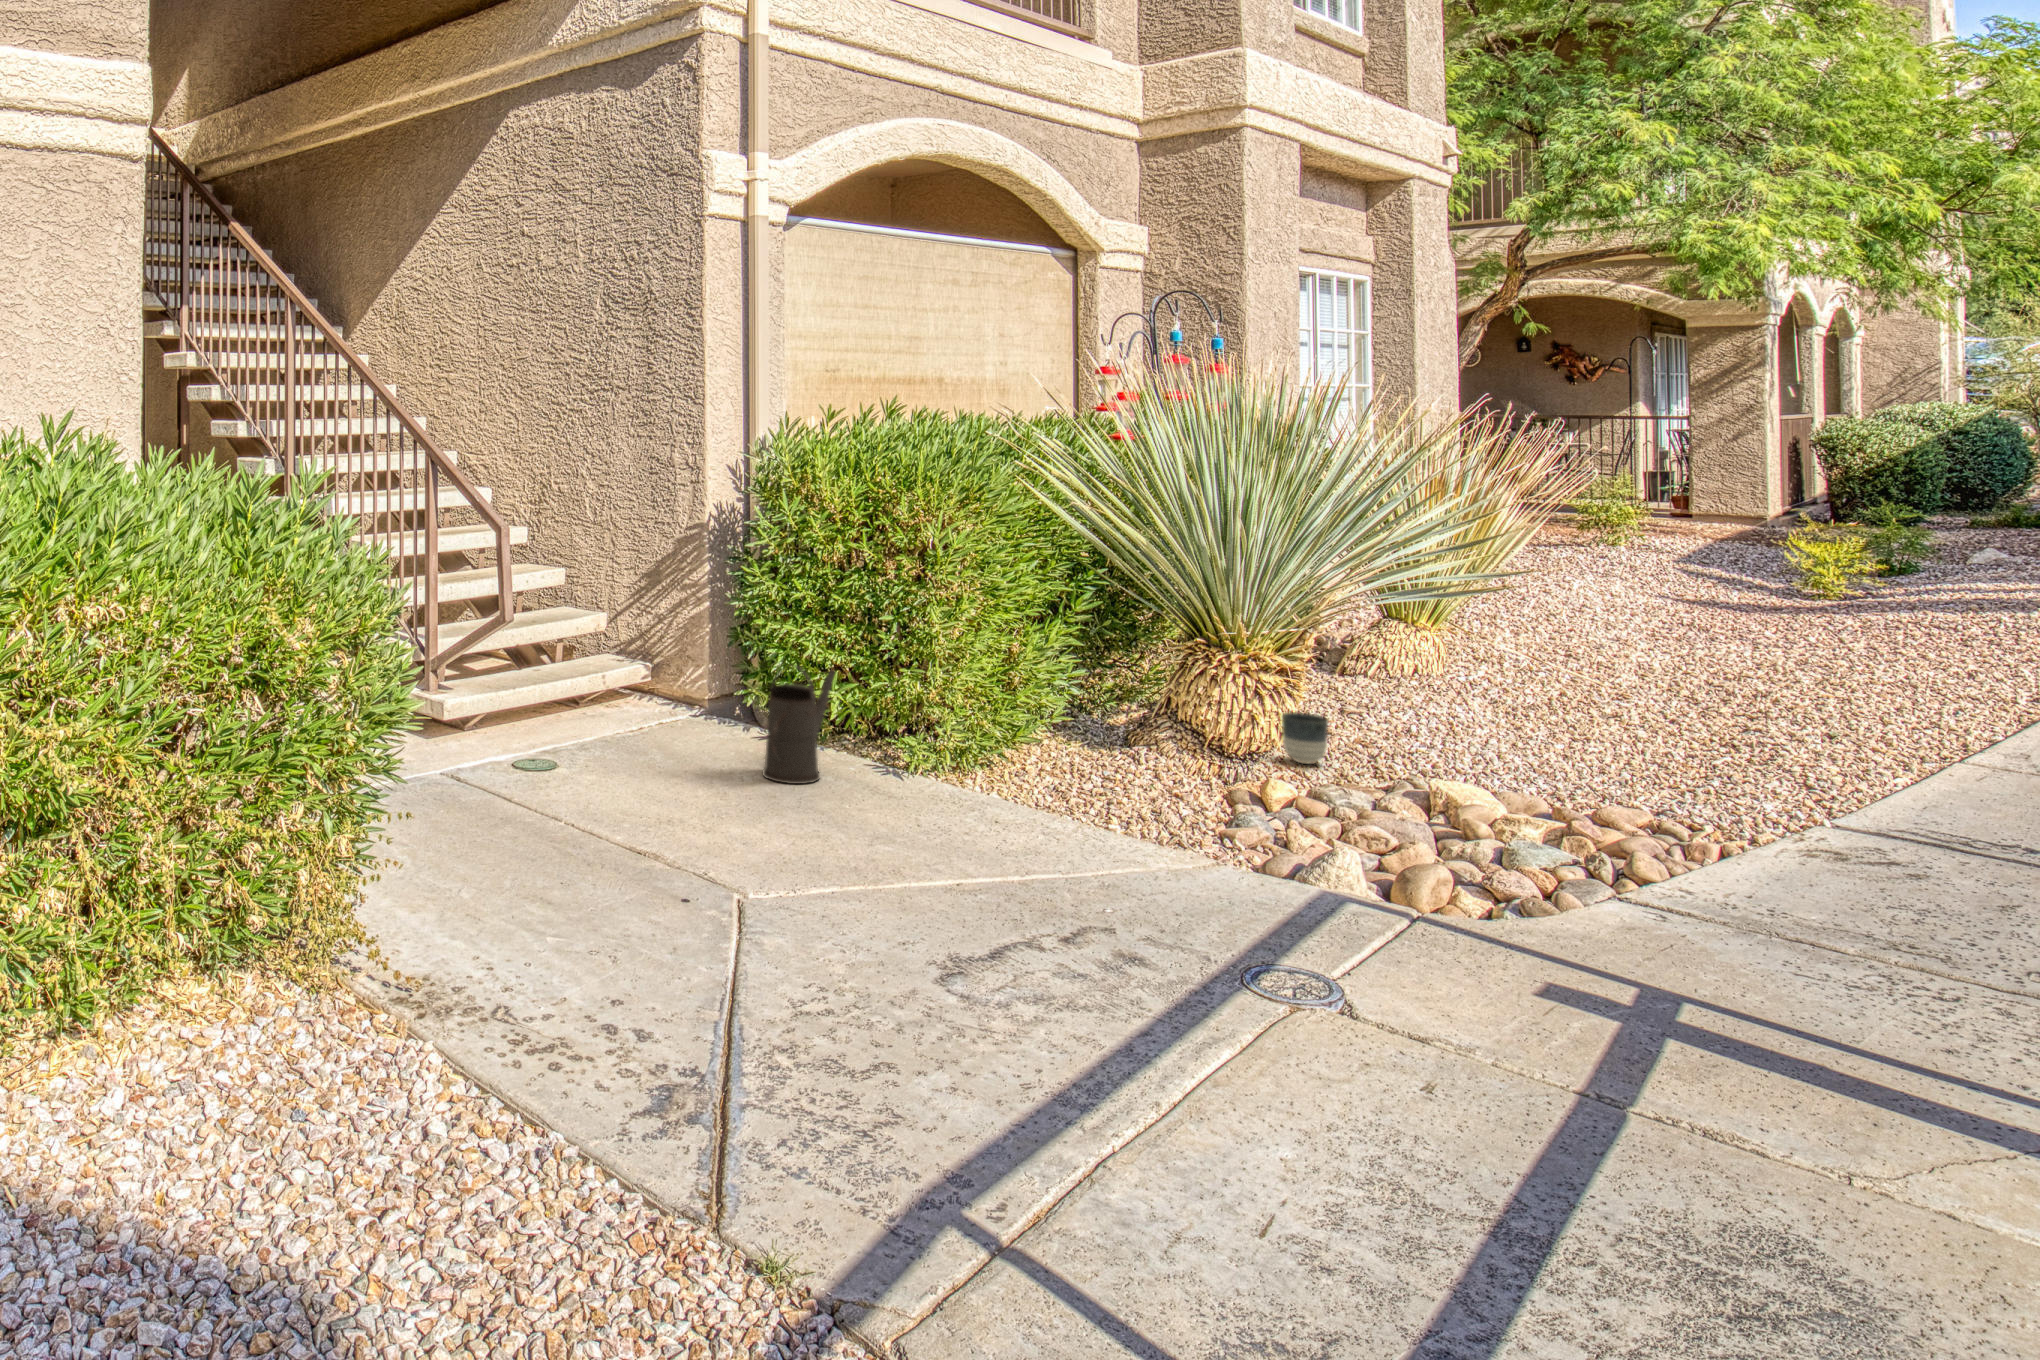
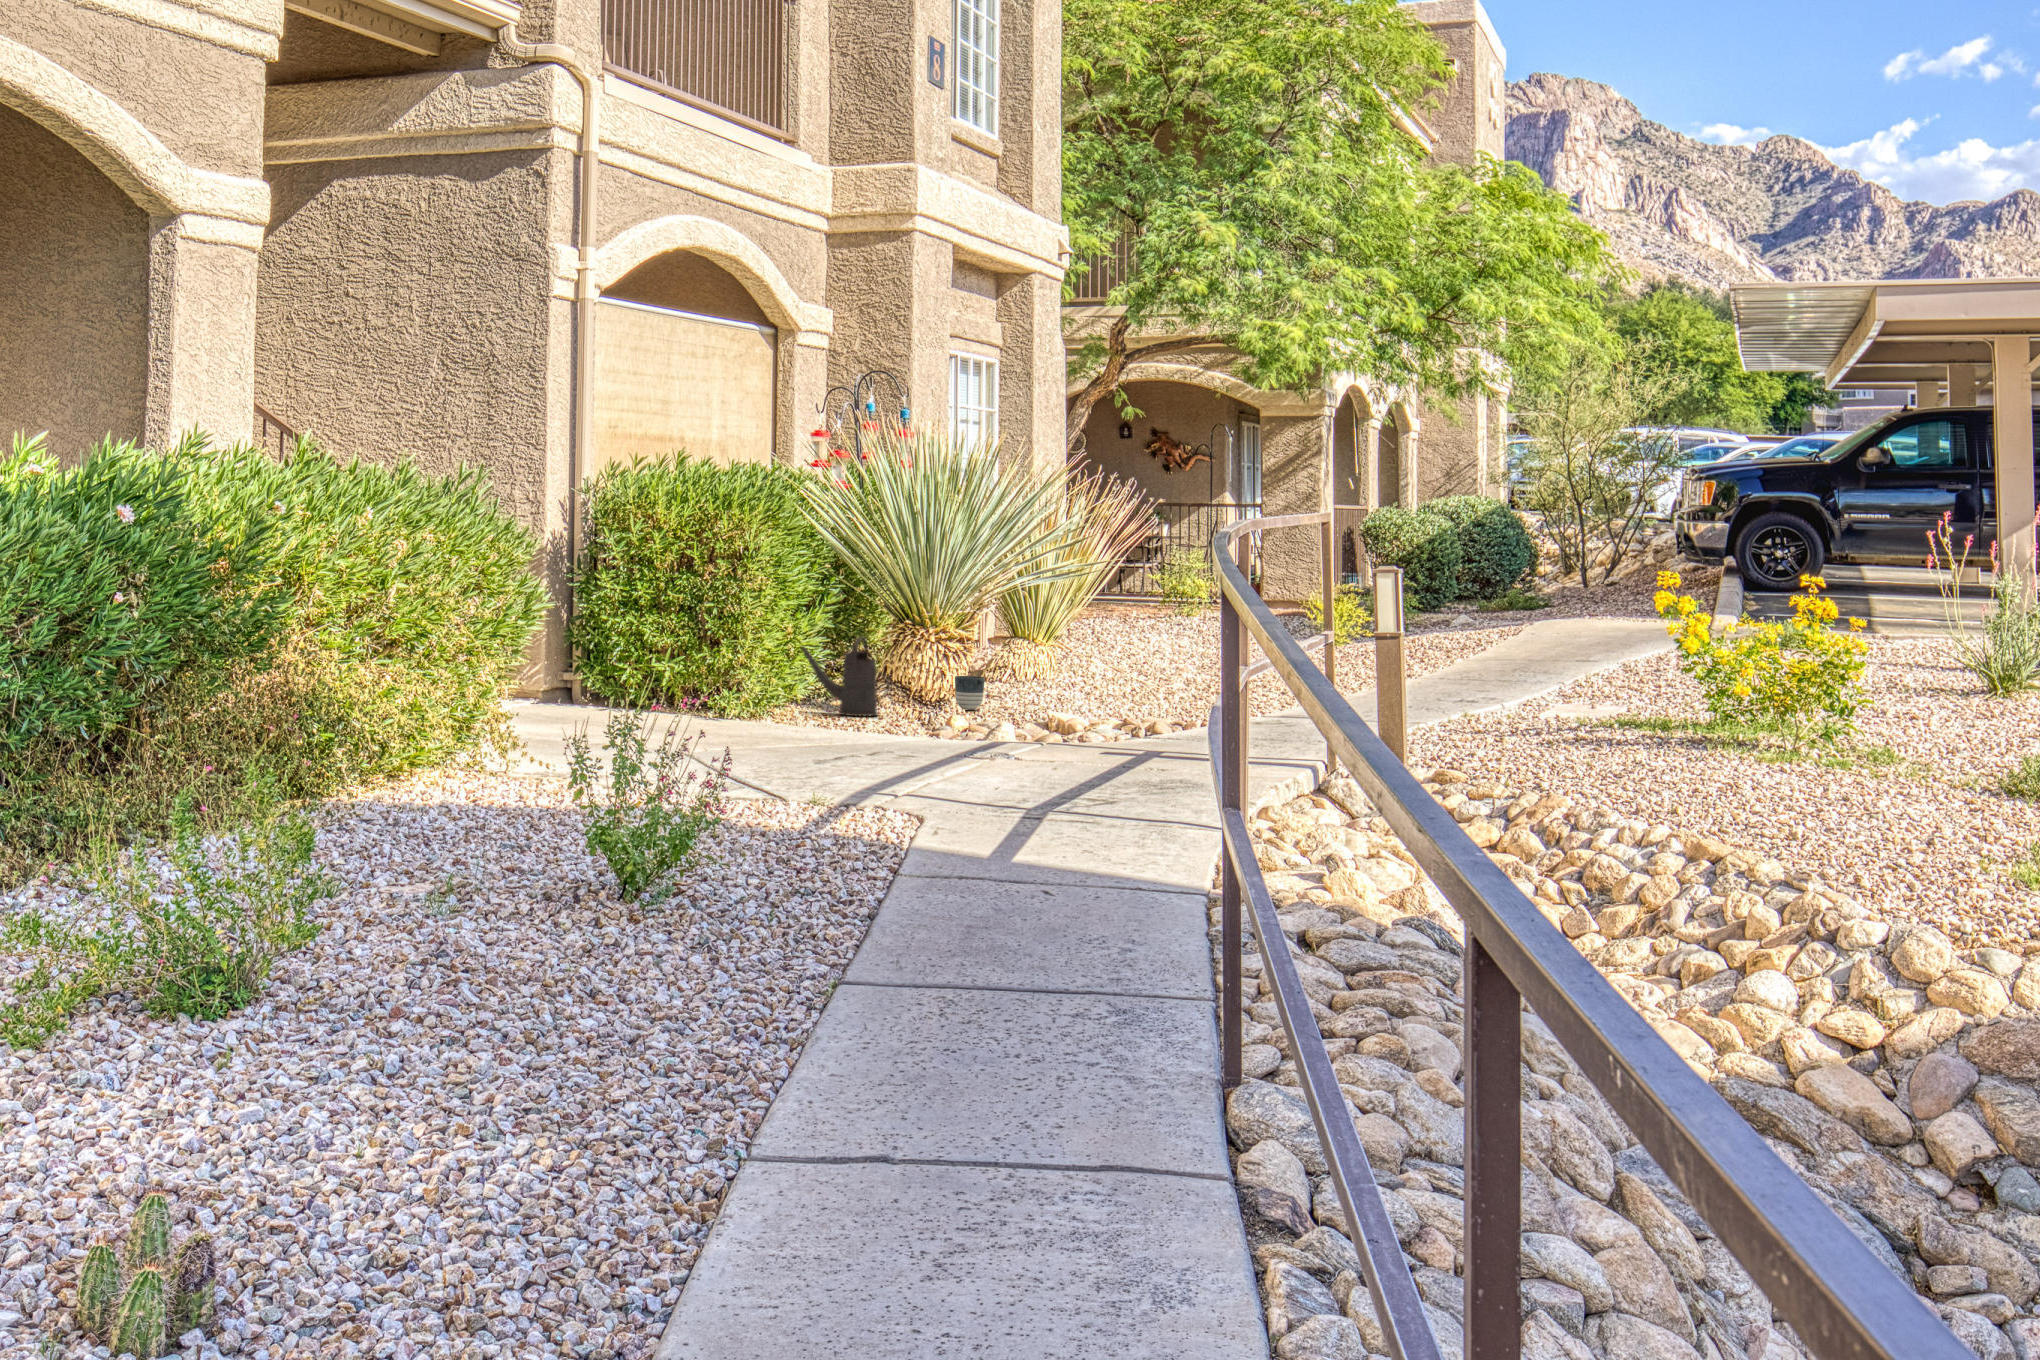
watering can: present [763,665,835,784] -> present [802,637,890,717]

